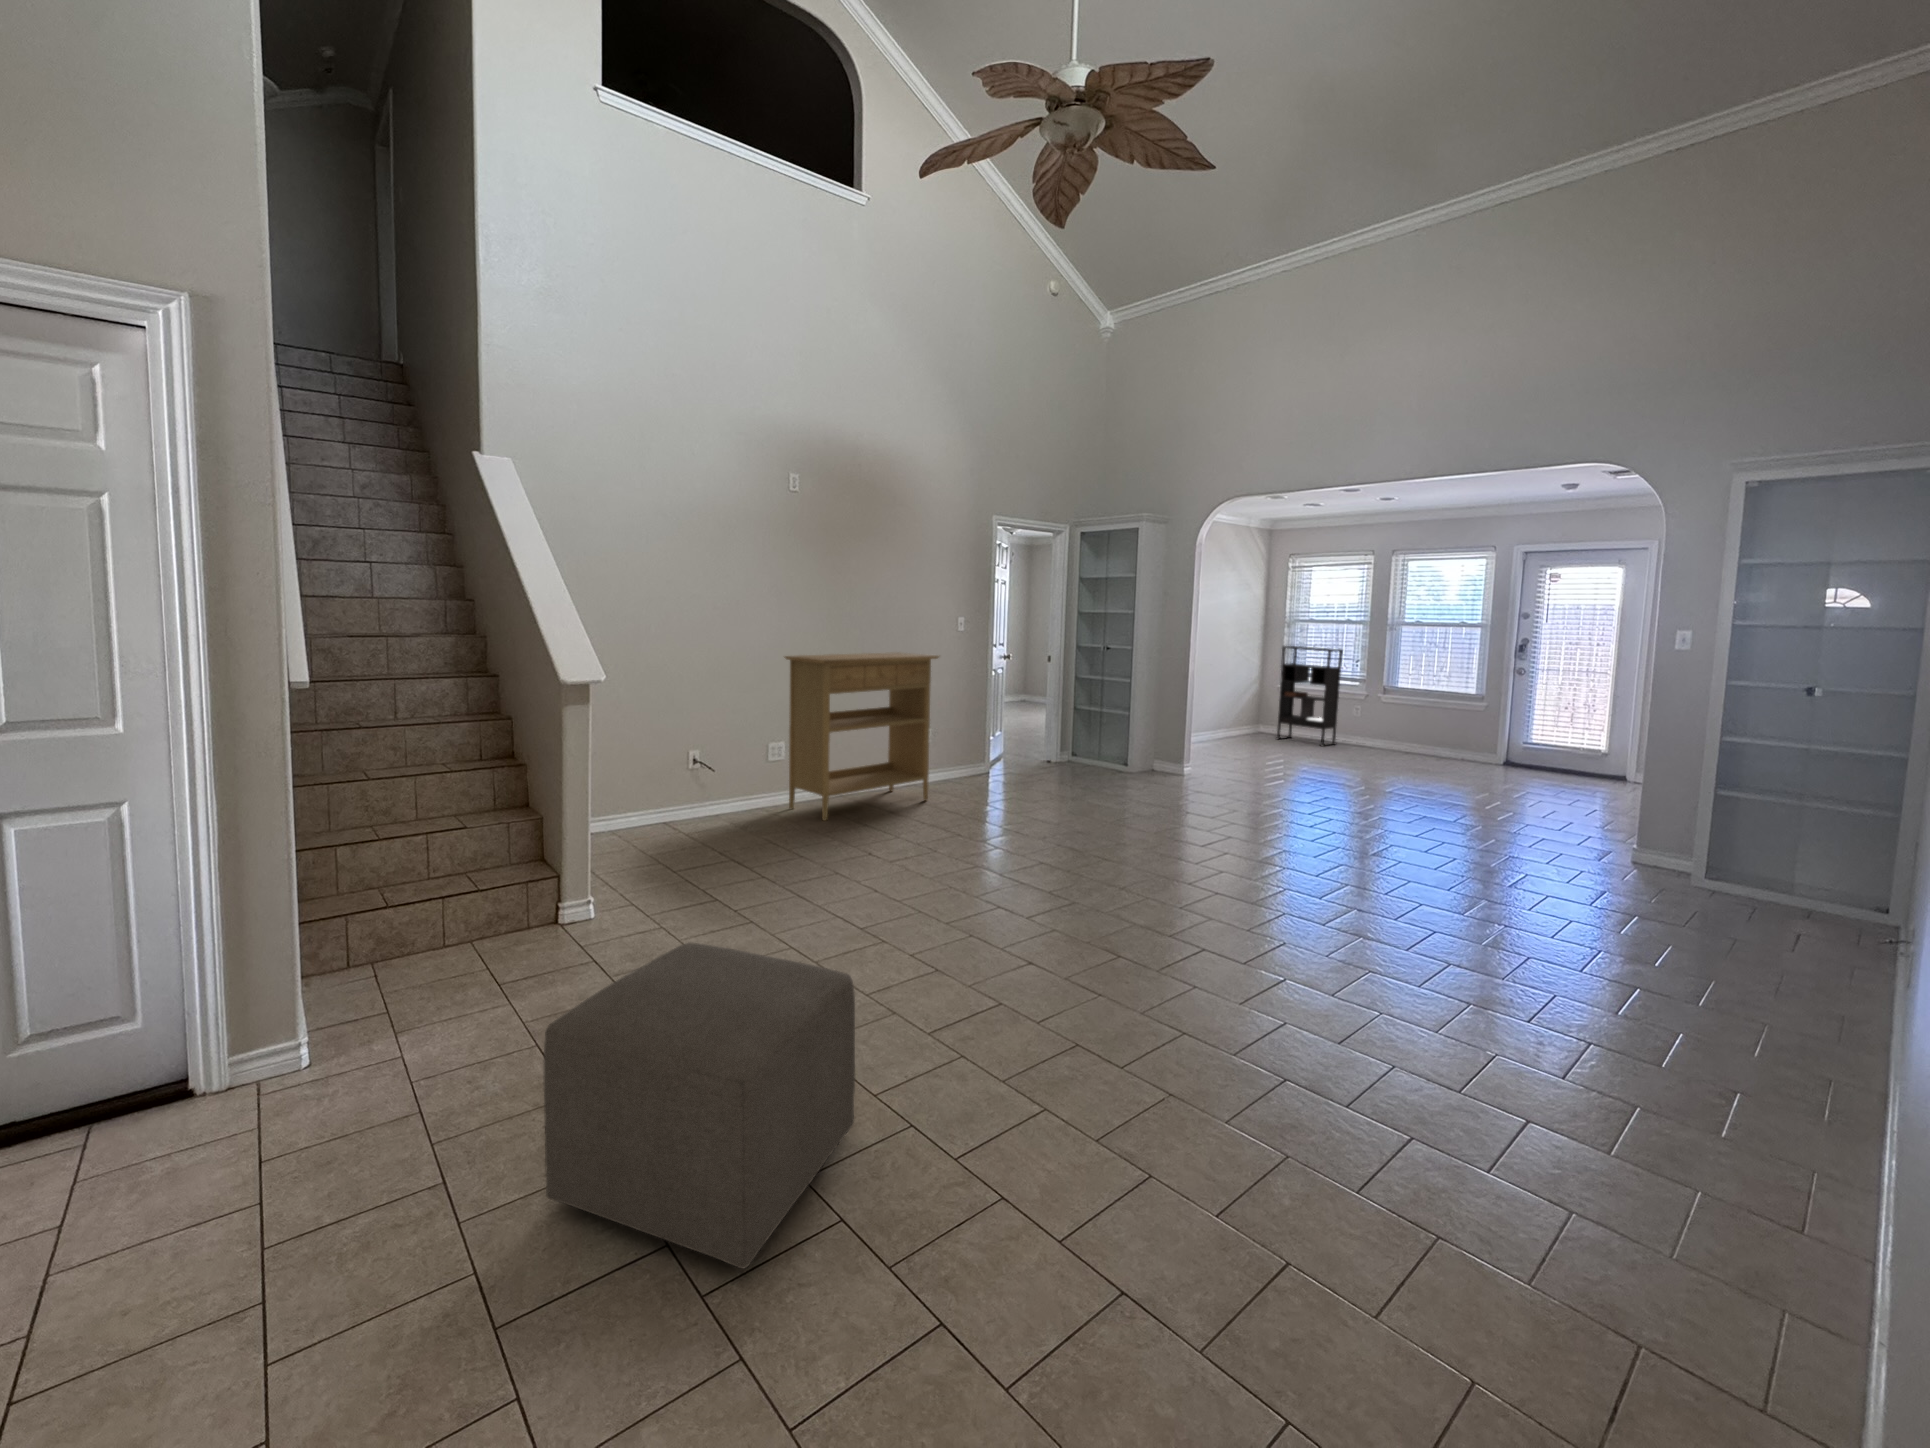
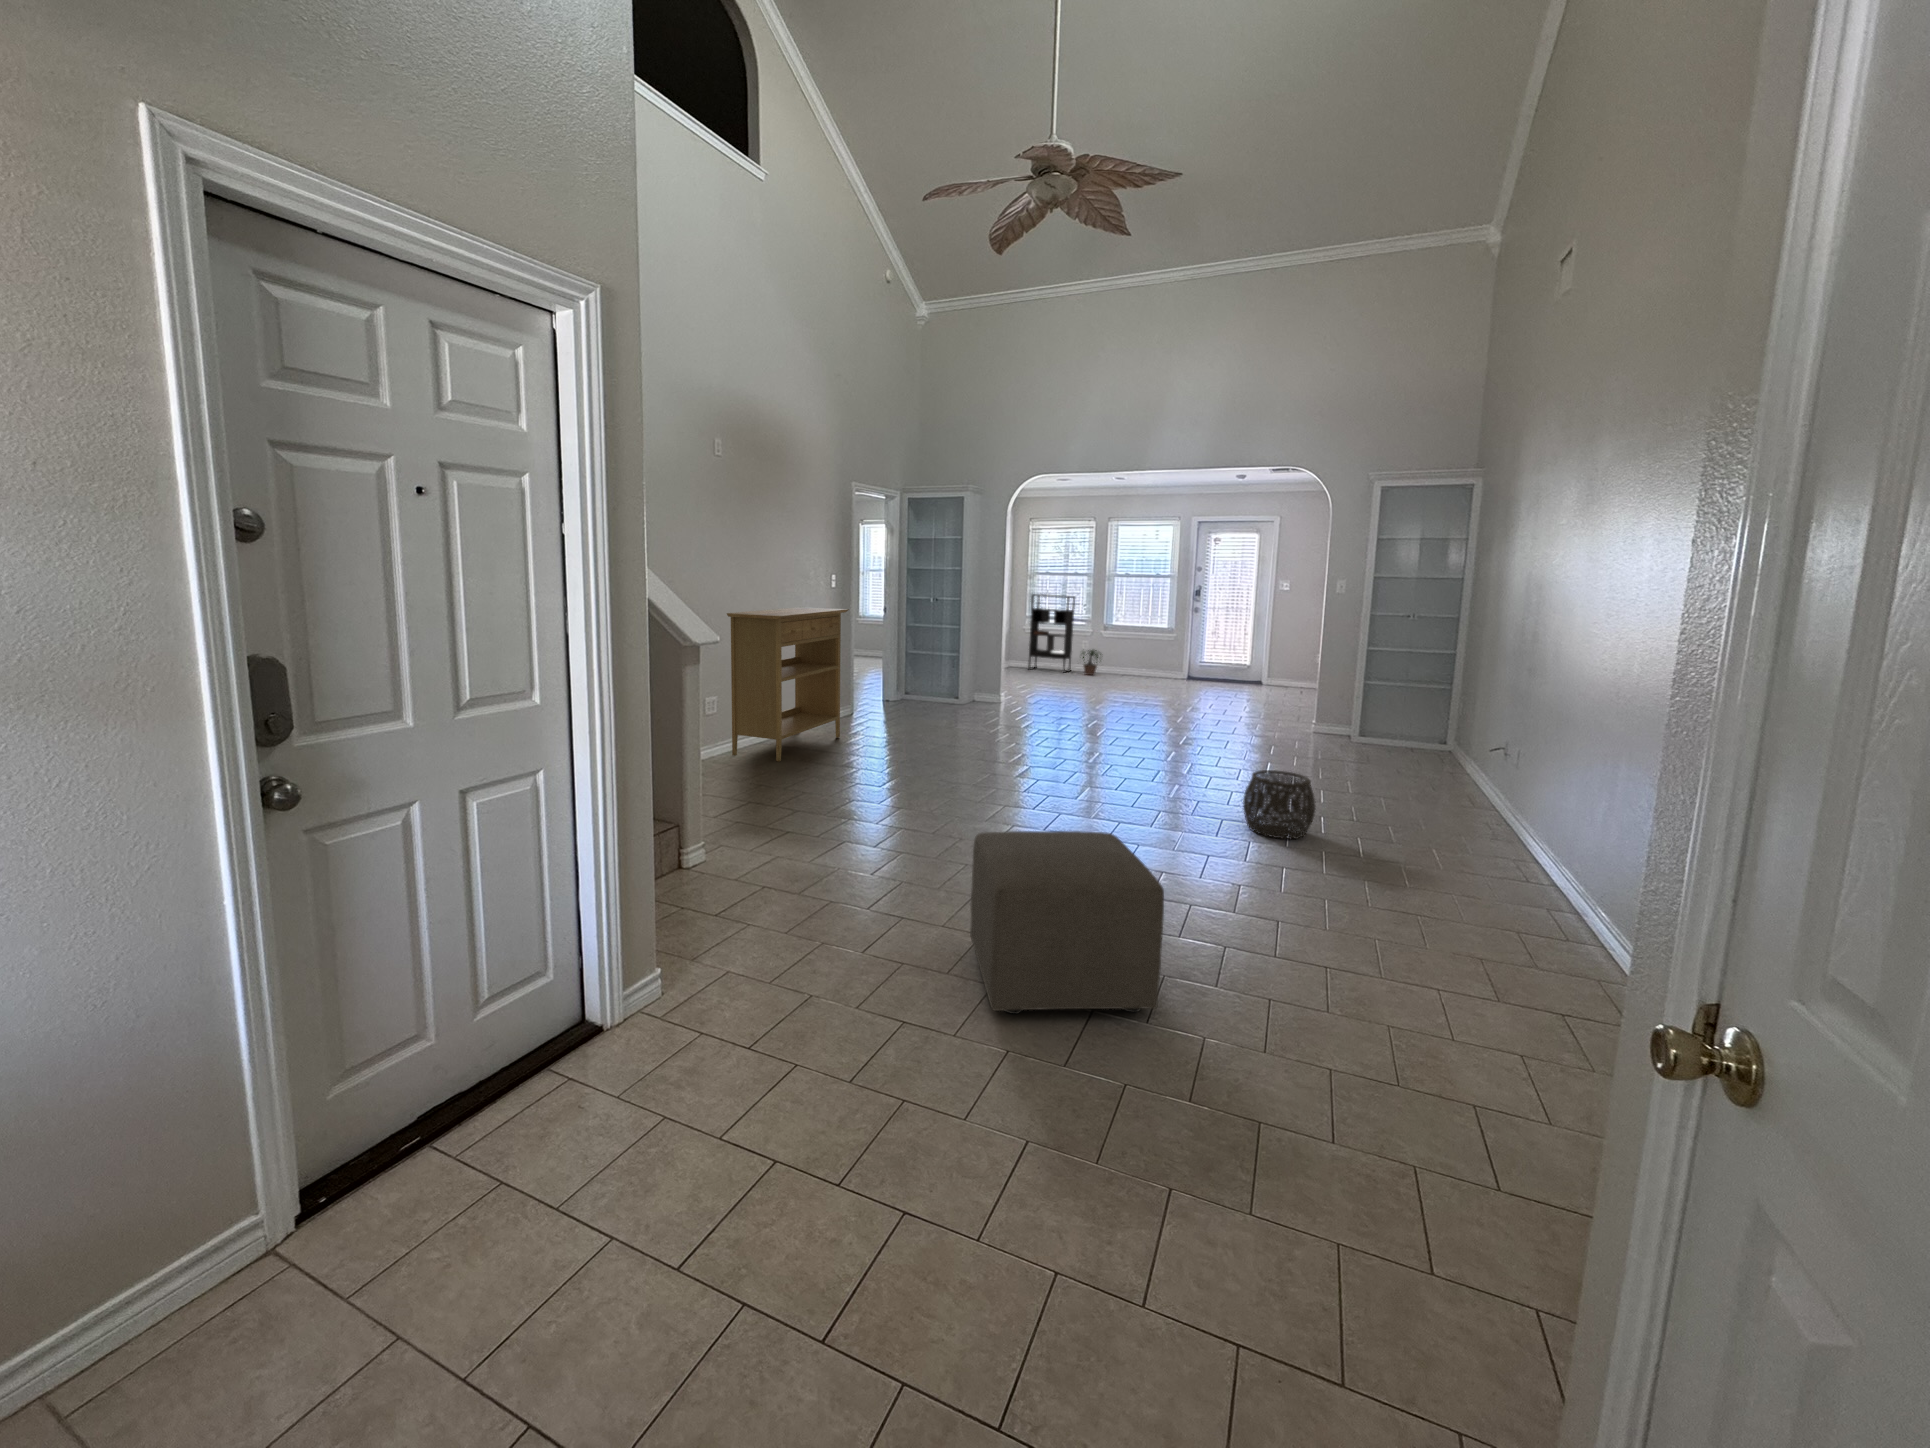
potted plant: none [1336,718,1382,752] -> present [1082,650,1101,675]
woven basket: none [1309,913,1430,1034] -> present [1243,770,1316,839]

